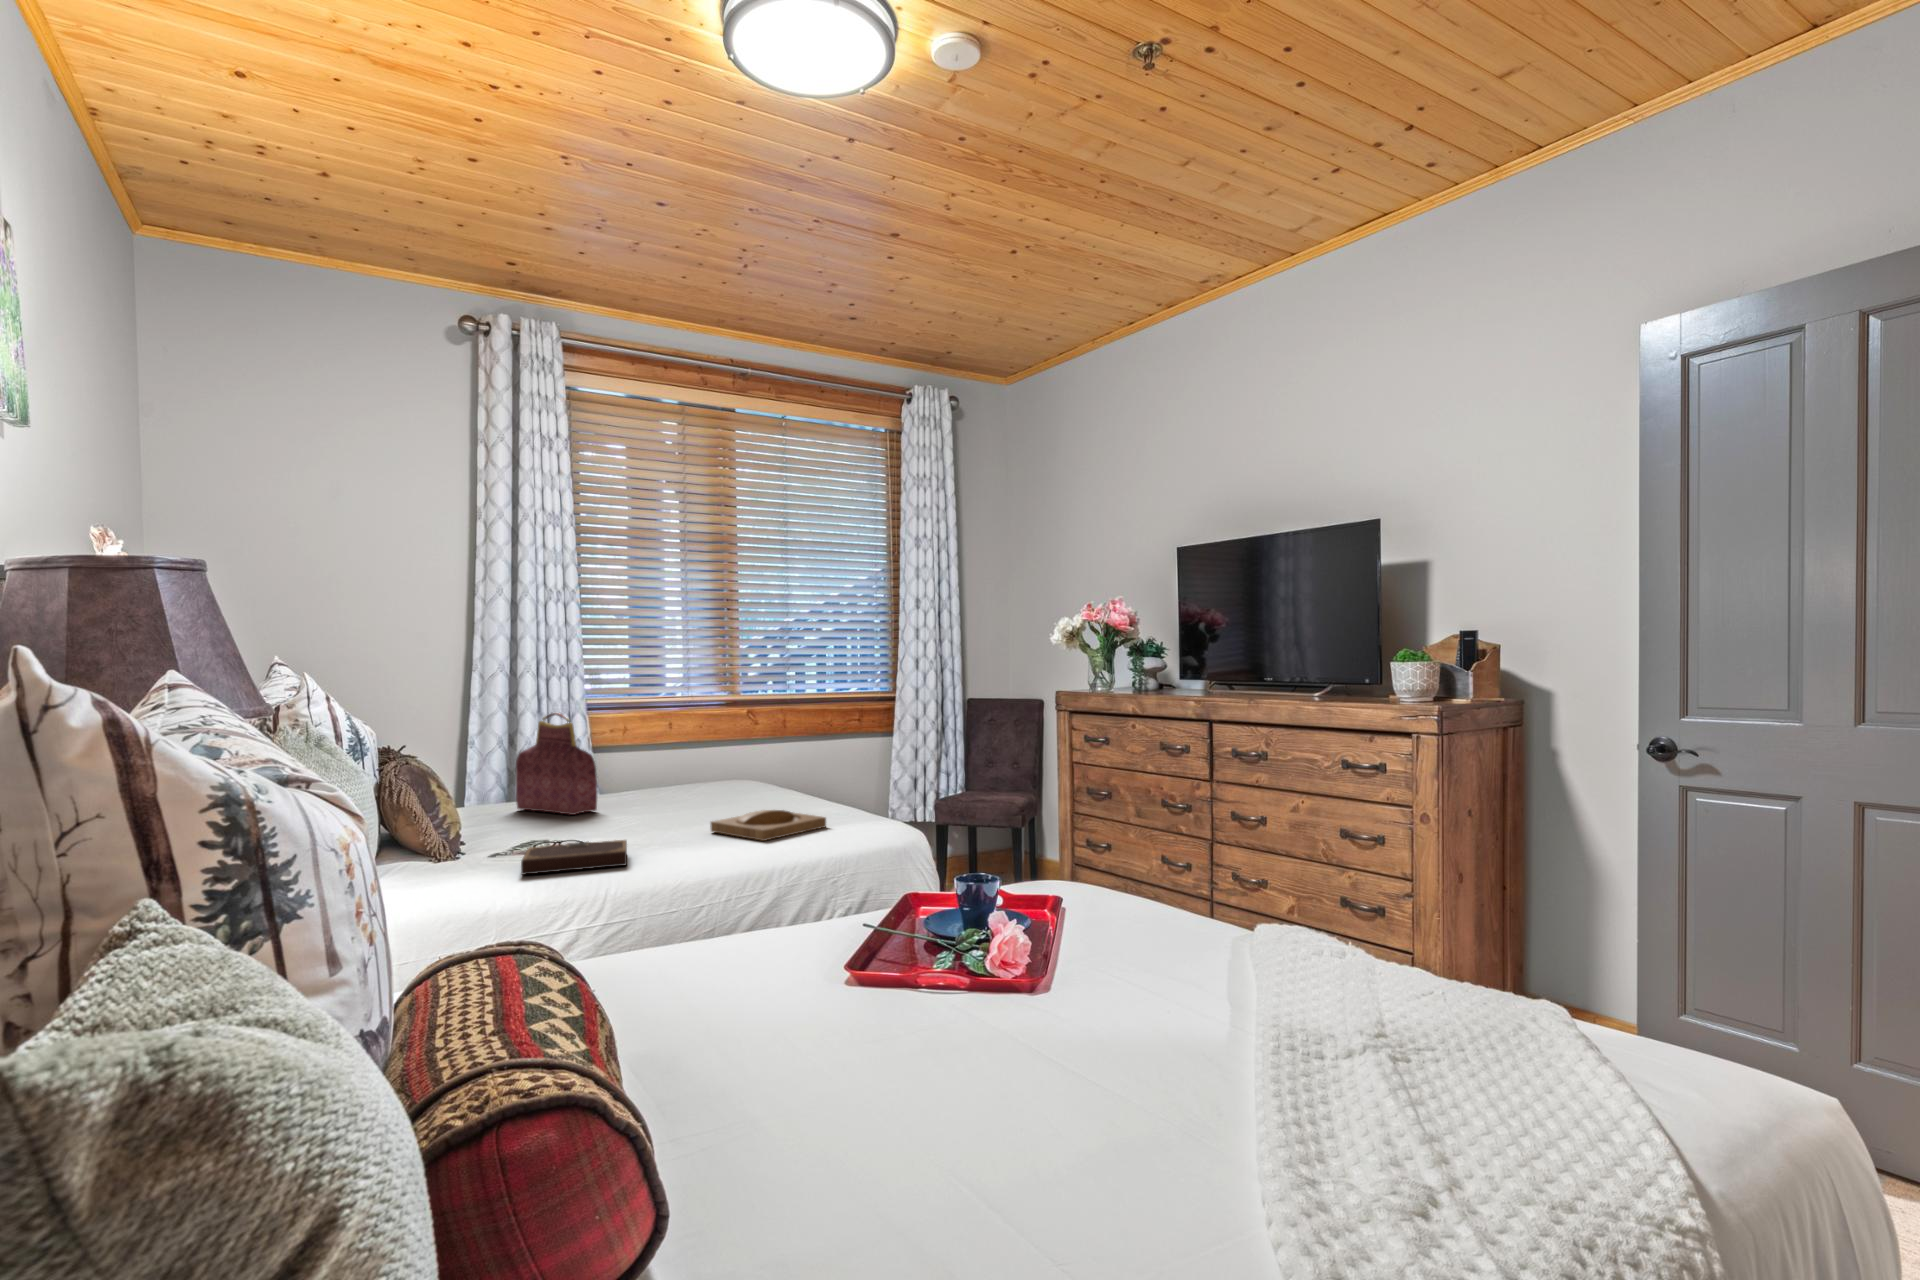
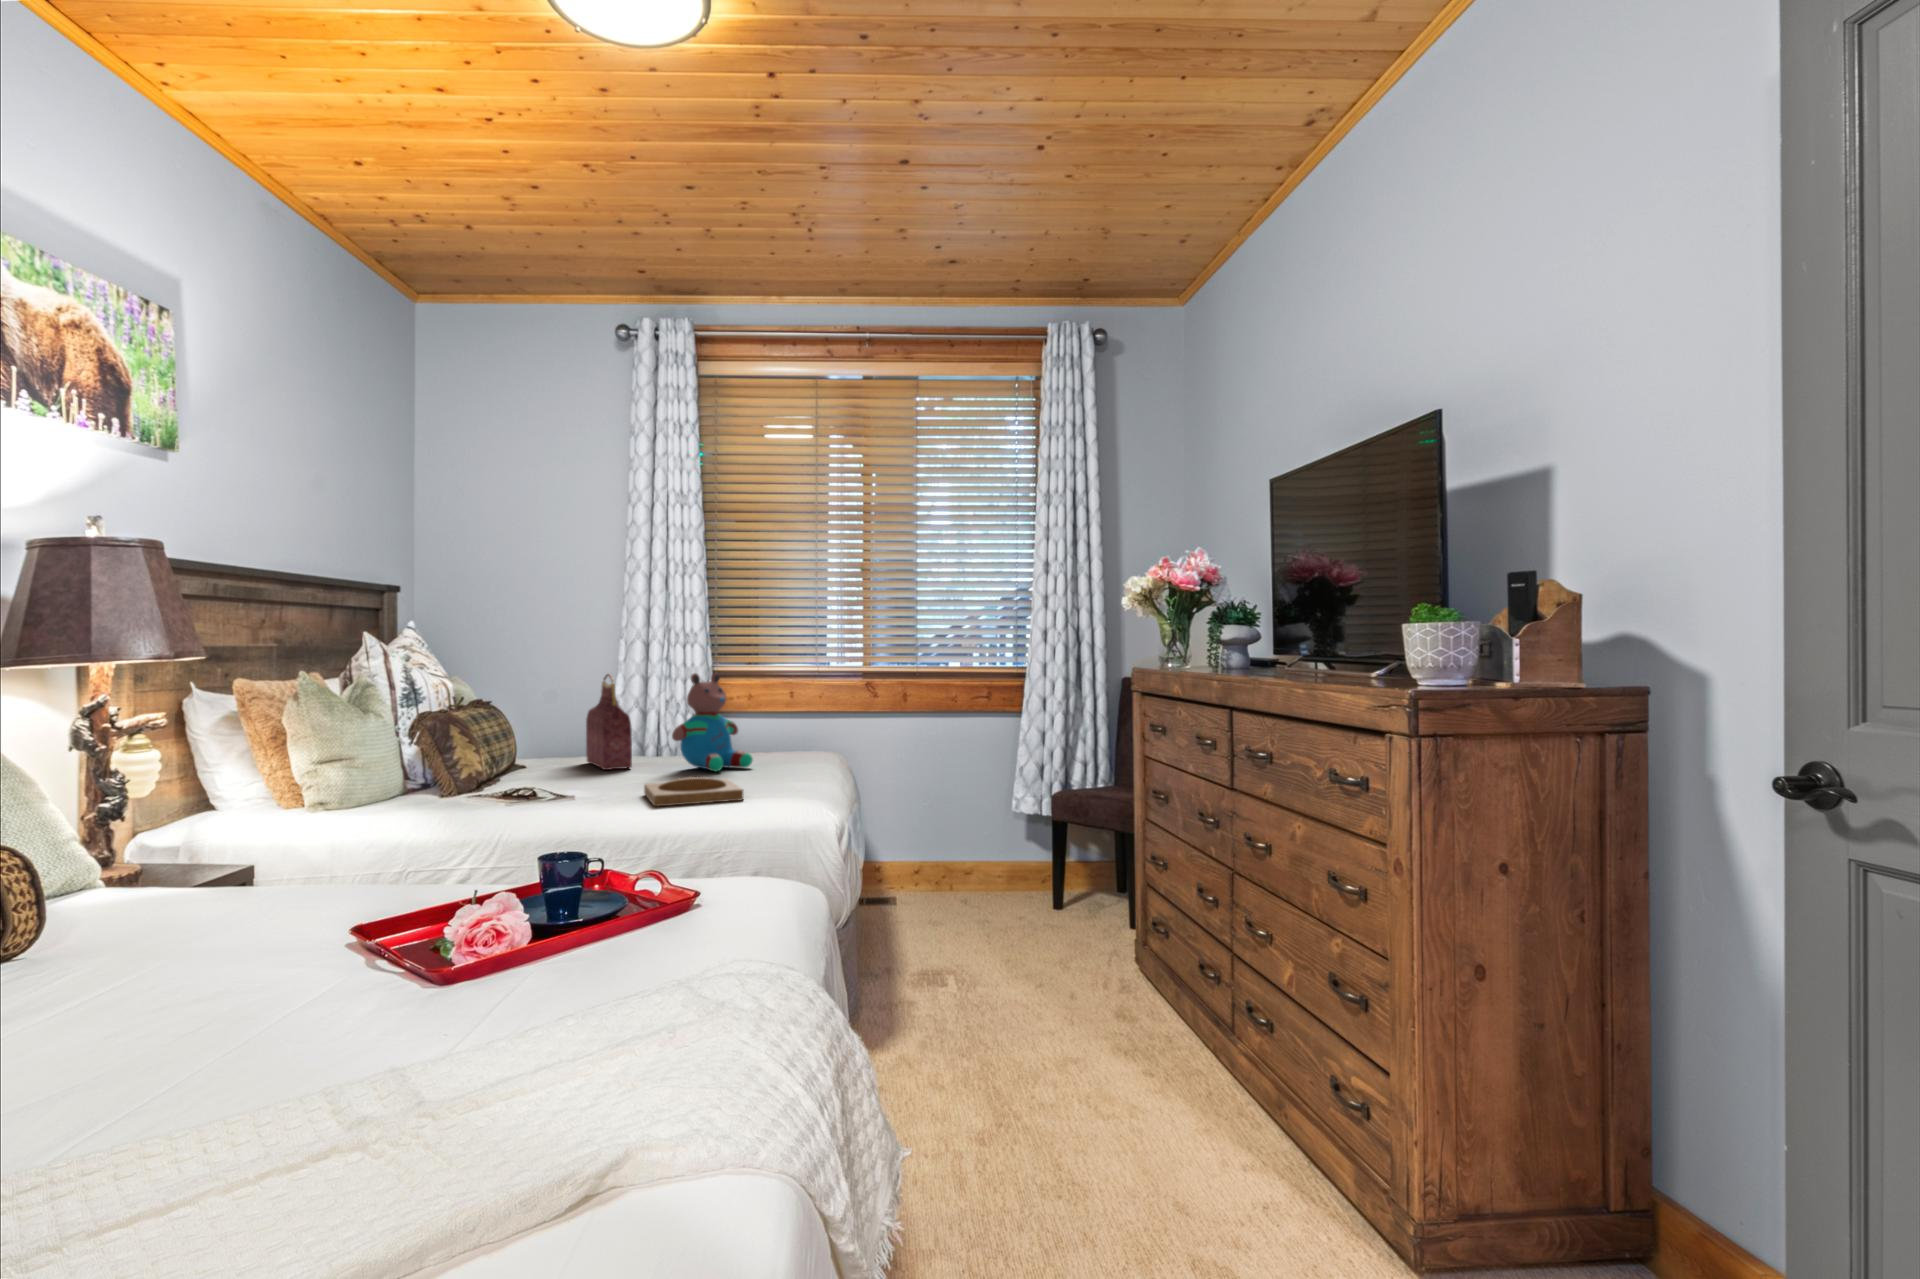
teddy bear: none [653,707,727,806] -> present [672,673,753,771]
notebook: present [521,840,627,875] -> none [408,790,530,815]

